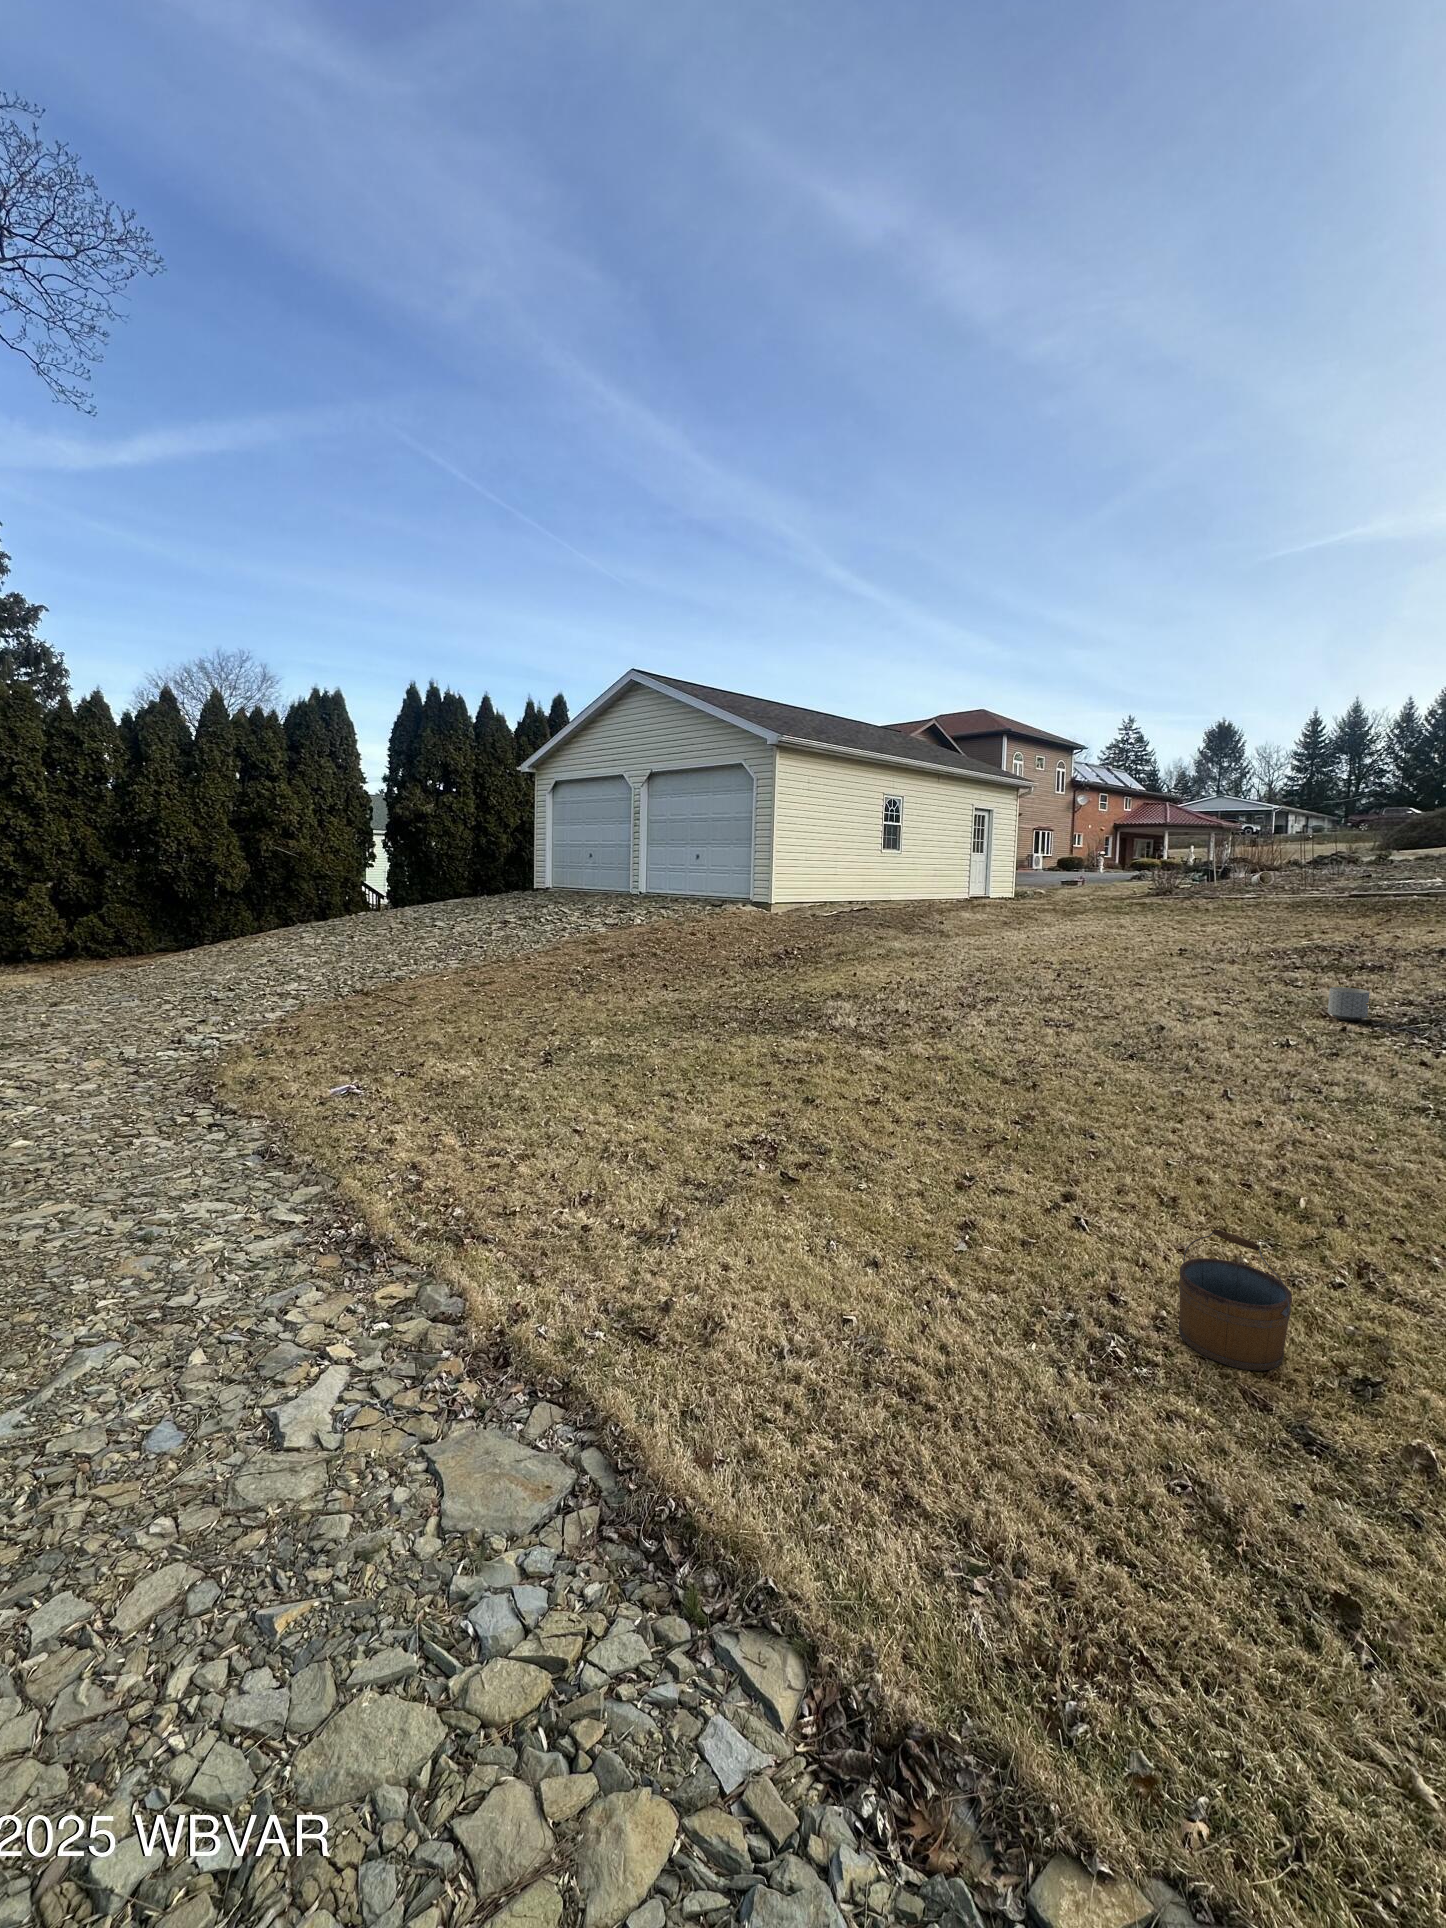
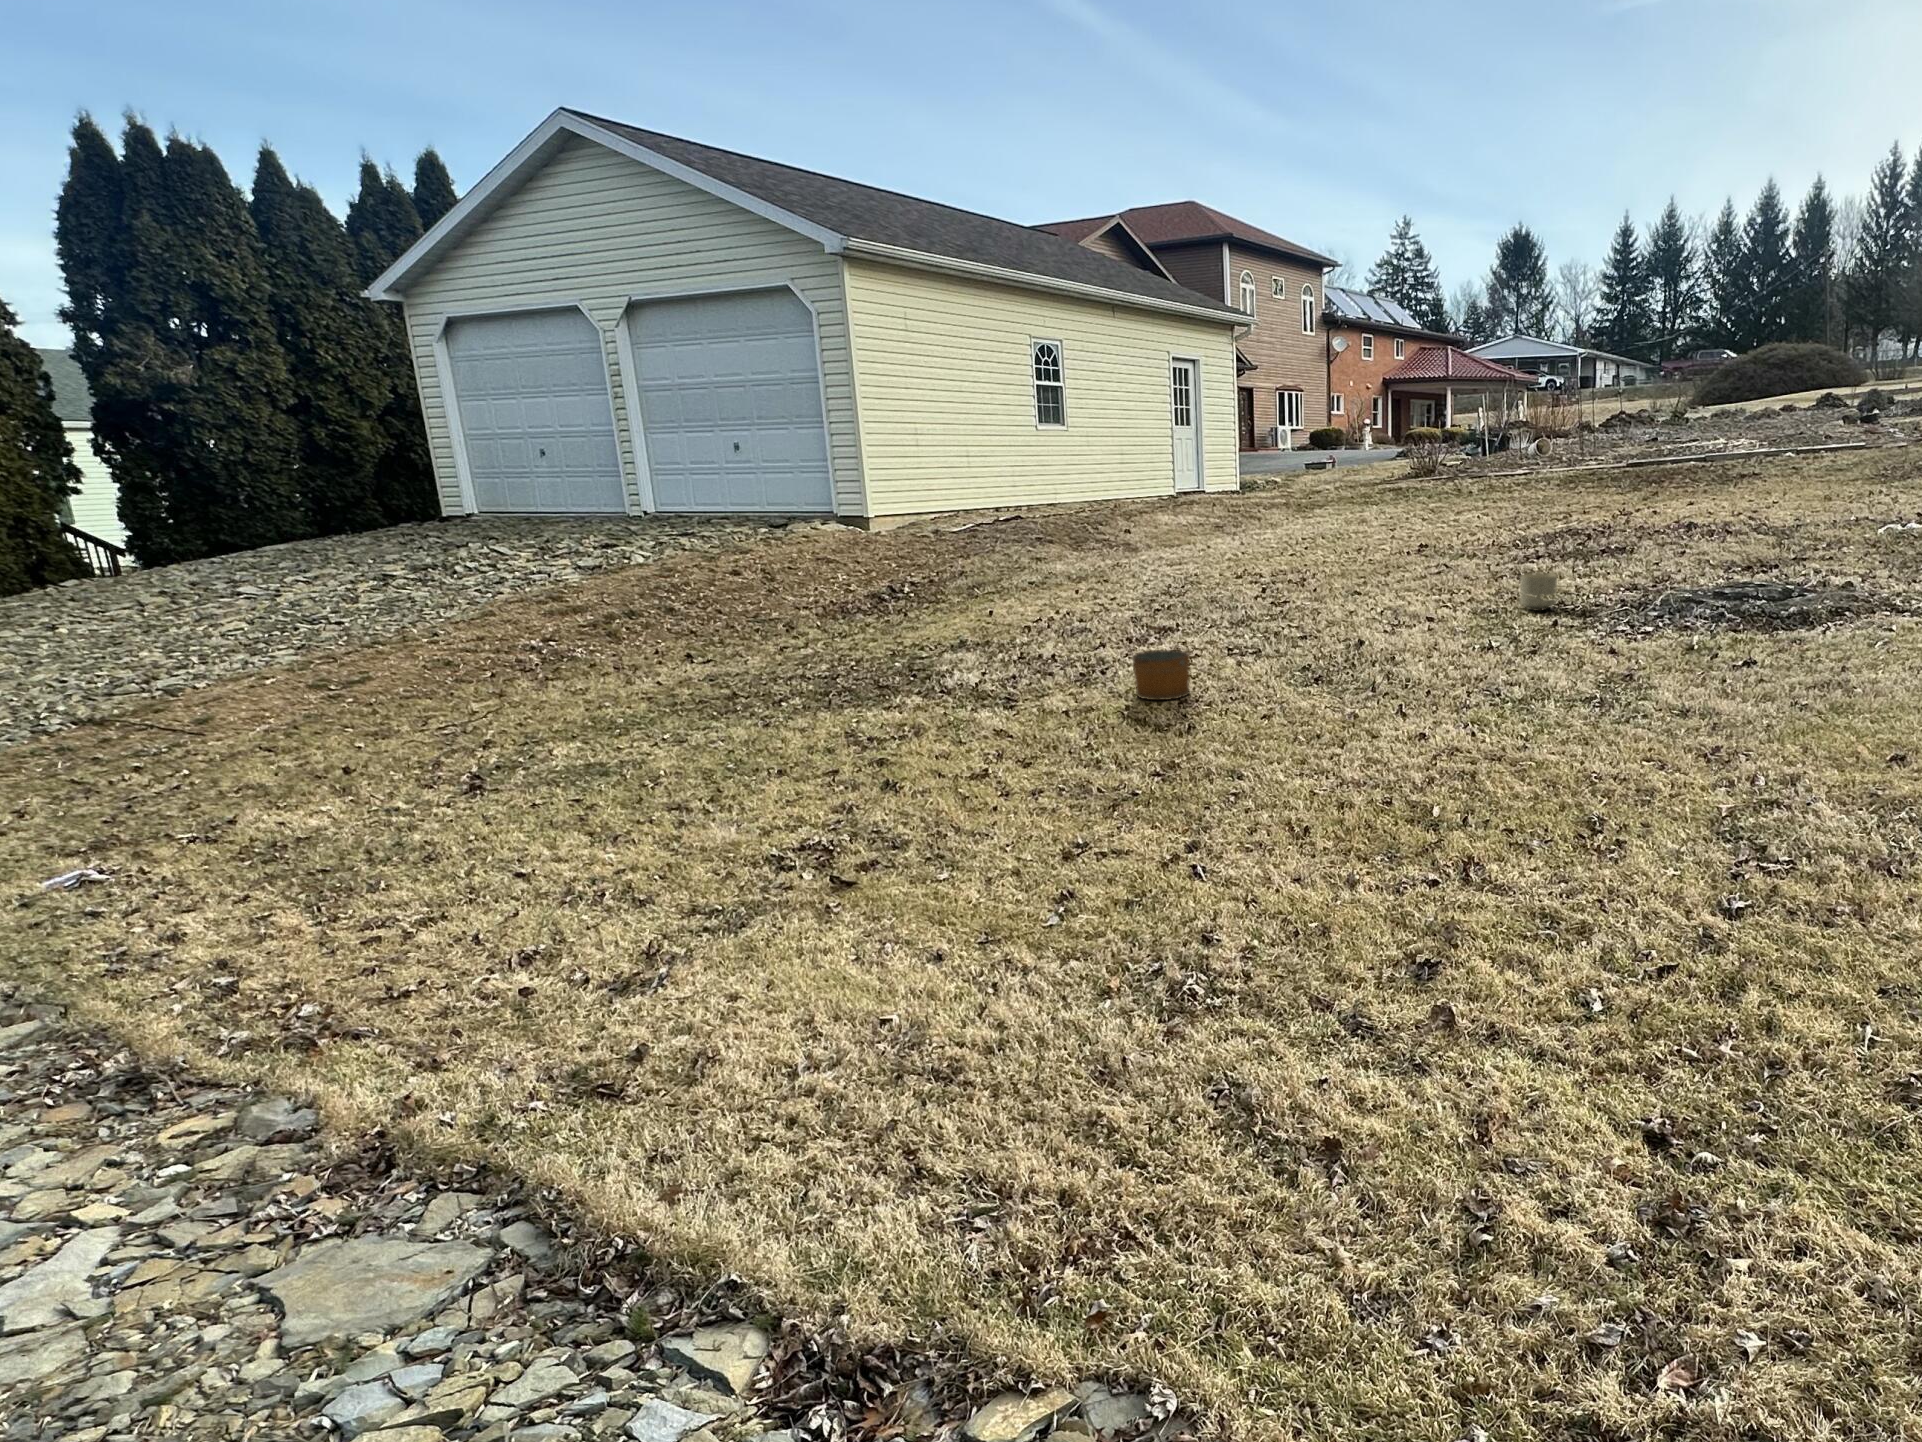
bucket: present [1179,1229,1292,1371] -> present [1132,626,1190,700]

